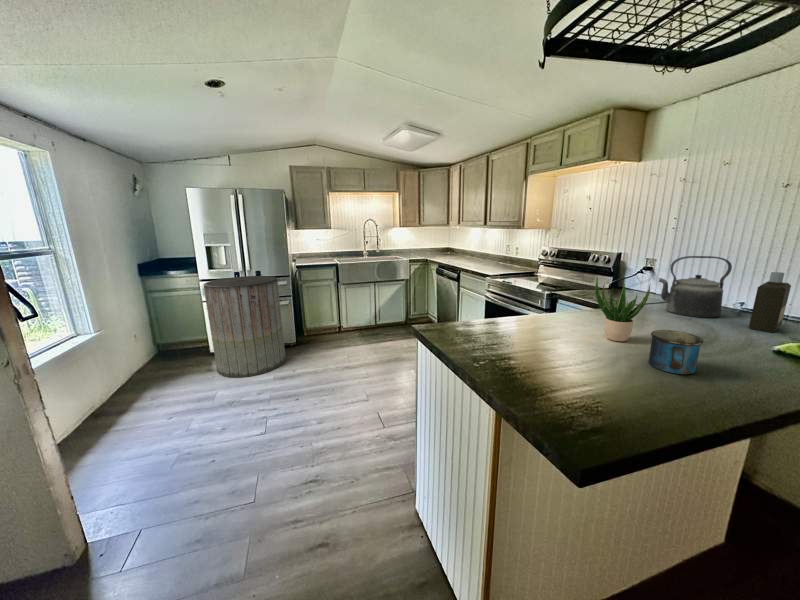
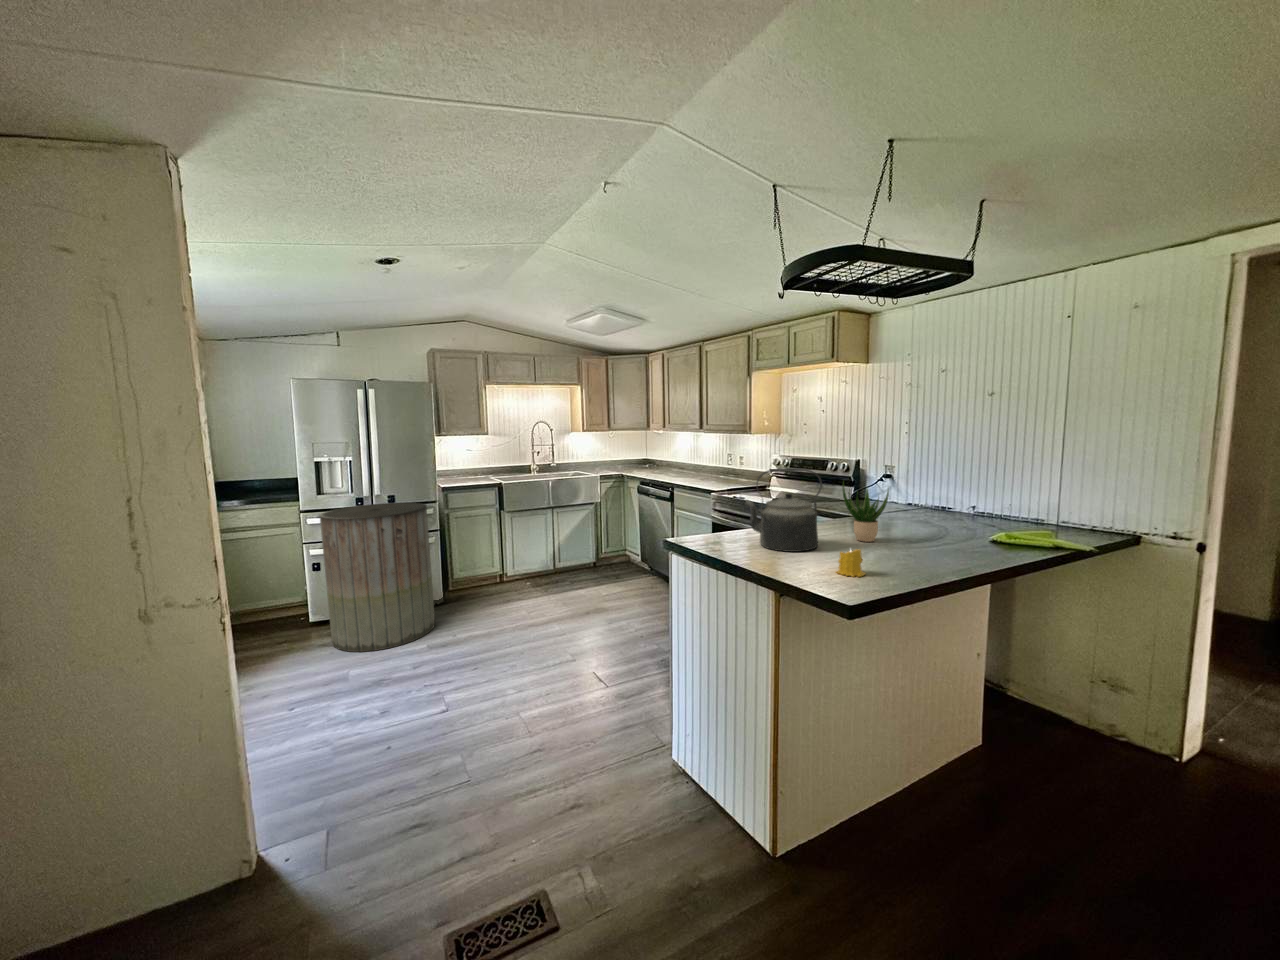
kettle: present [659,256,732,318] -> present [745,468,822,552]
bottle: present [749,272,791,333] -> none [978,474,1006,530]
mug: present [649,330,704,374] -> none [893,524,933,559]
candle: none [571,361,609,399] -> present [837,549,865,577]

